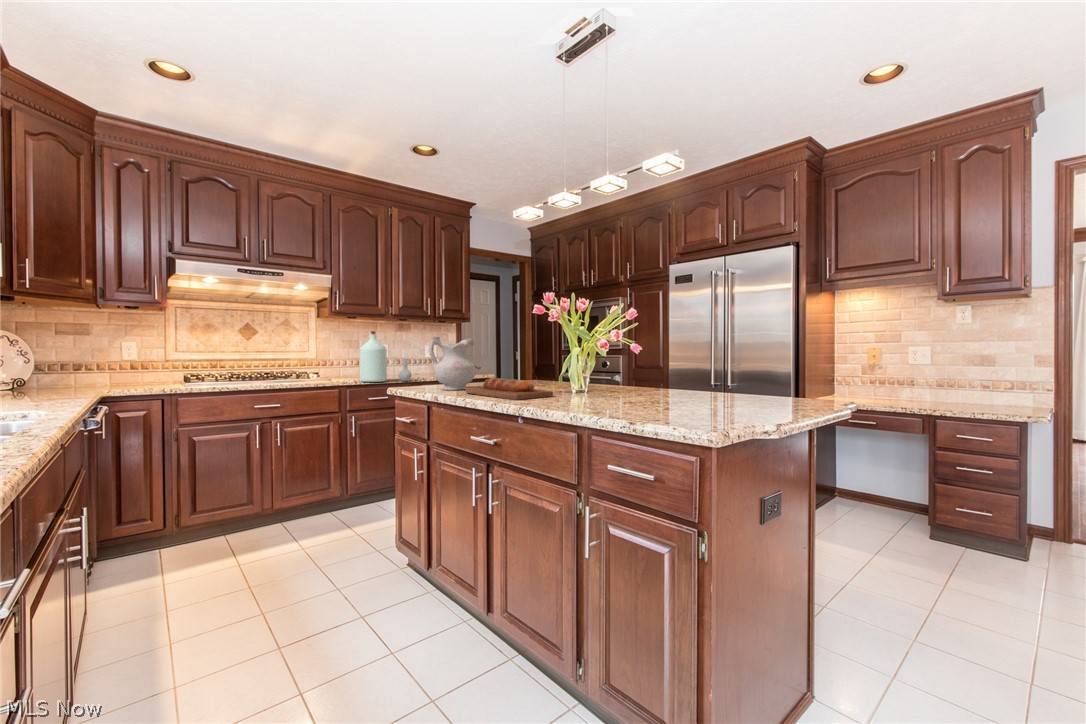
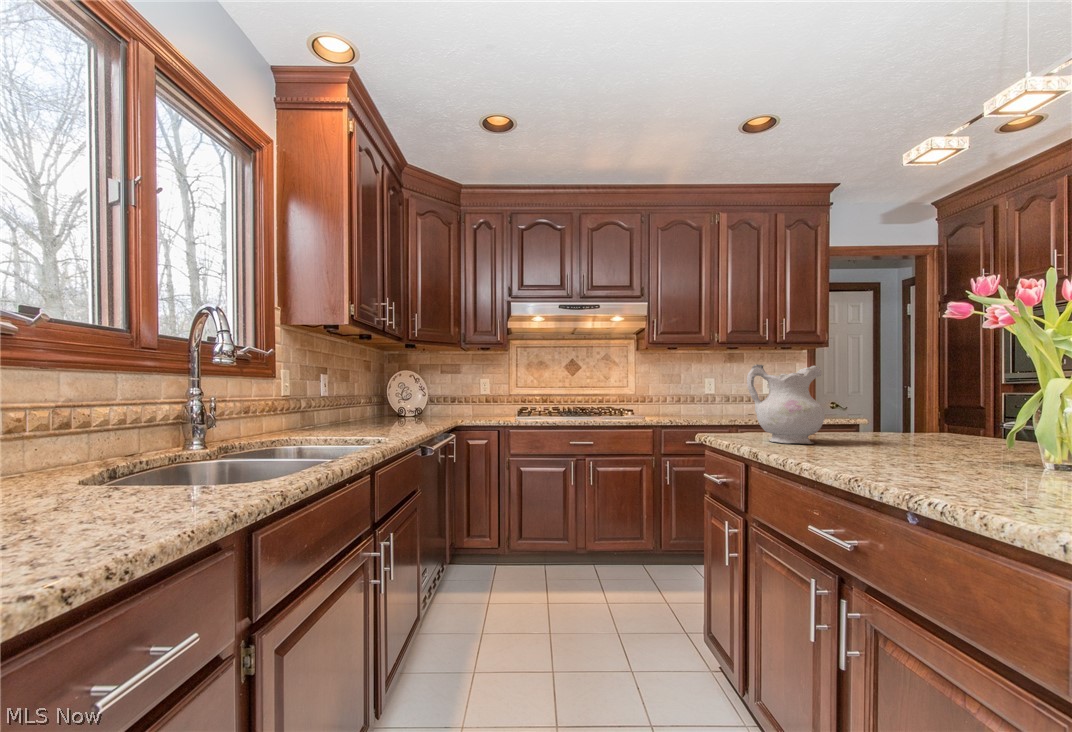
bottle: present [360,331,412,382] -> none [676,363,741,424]
bread loaf: present [465,378,553,400] -> none [803,430,995,475]

